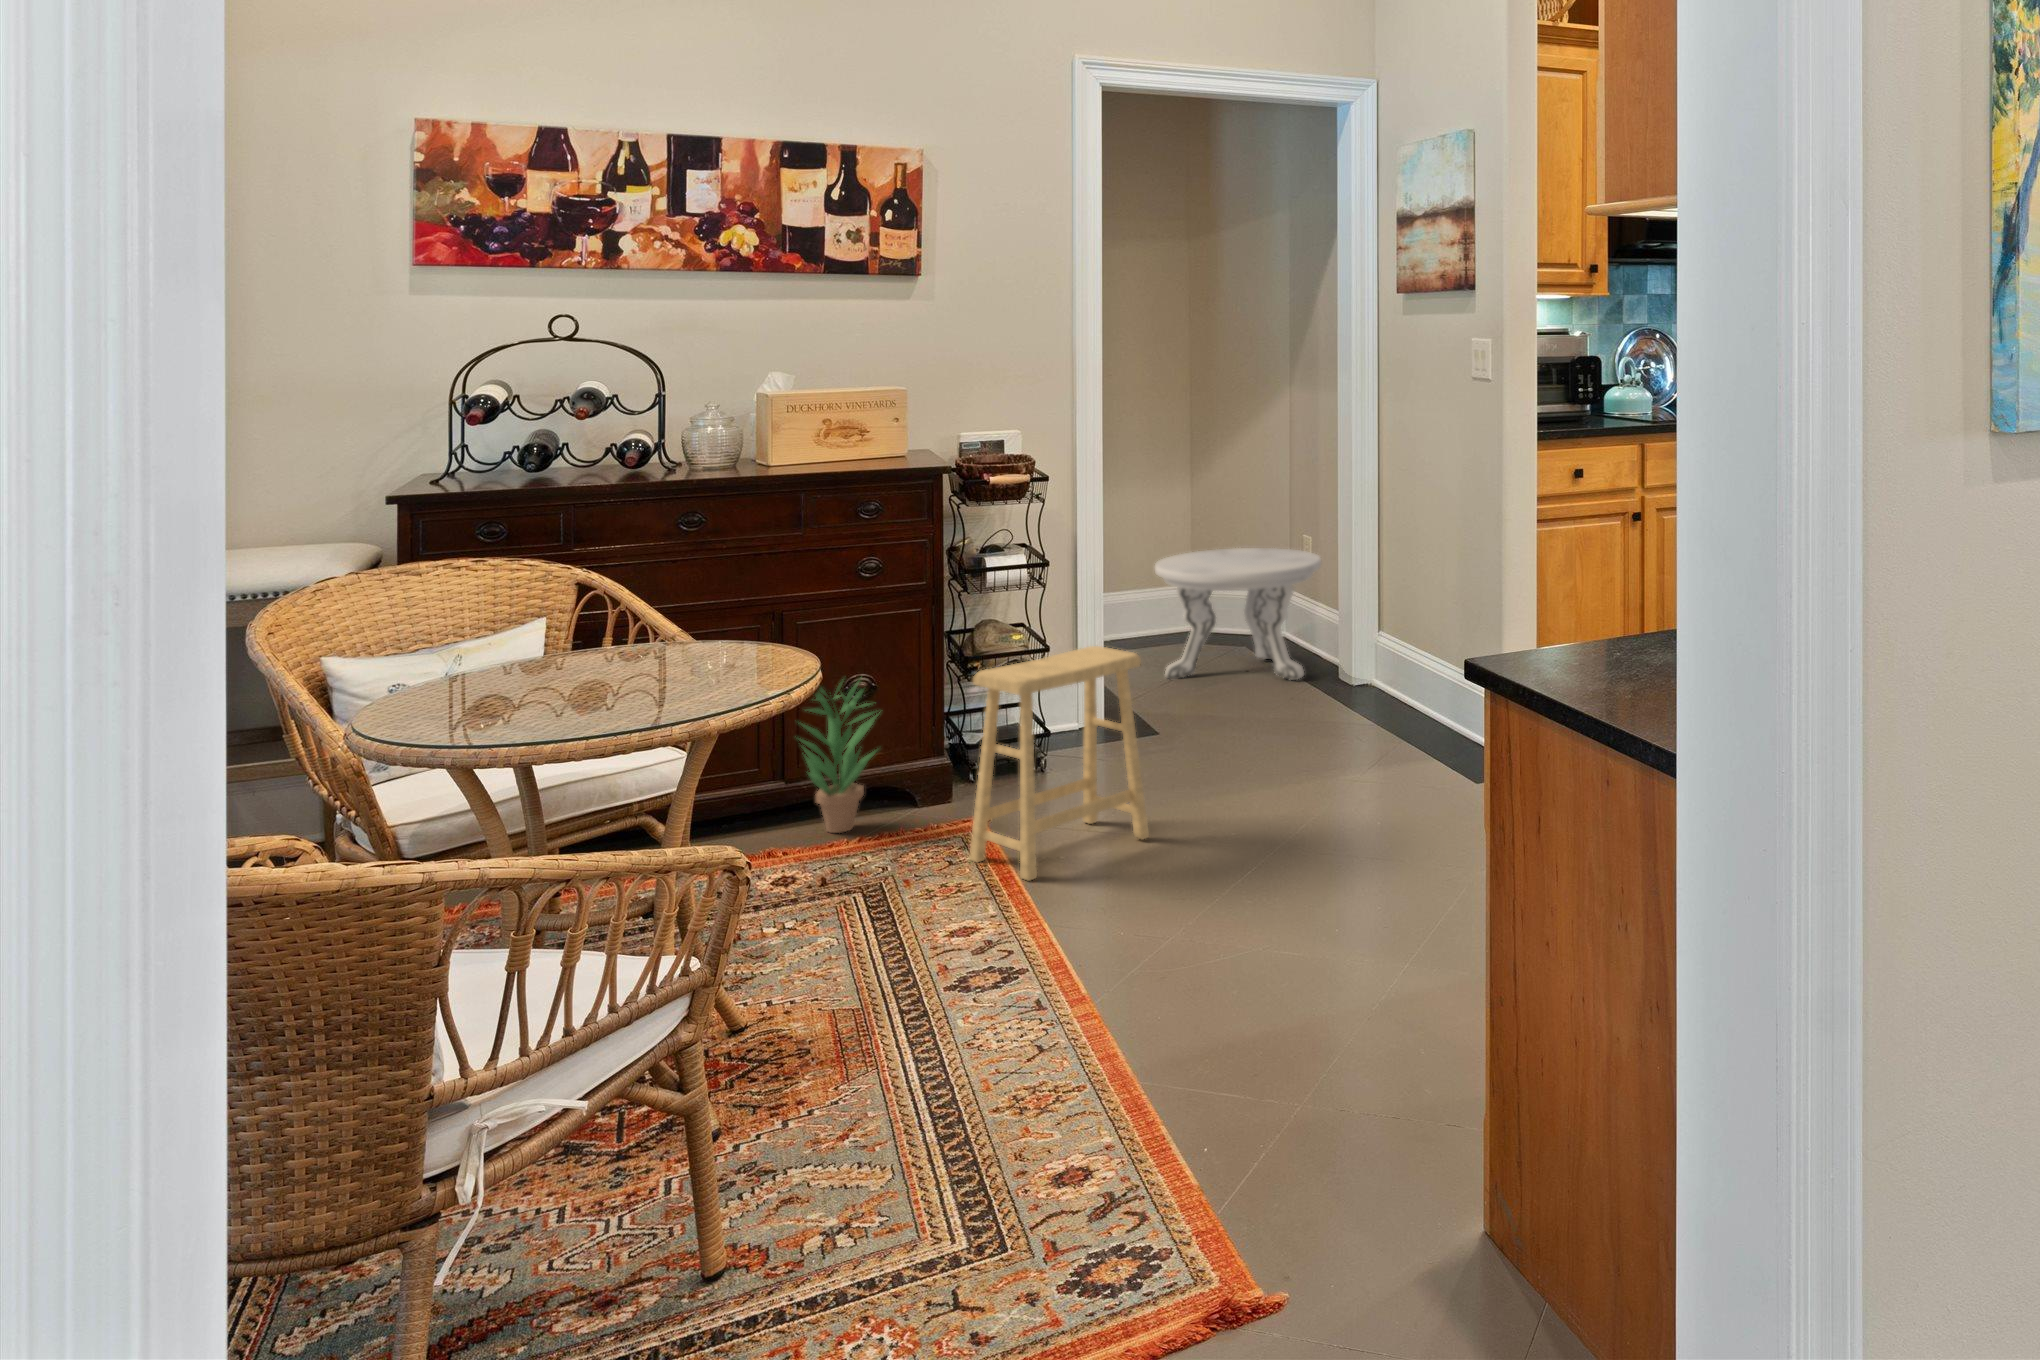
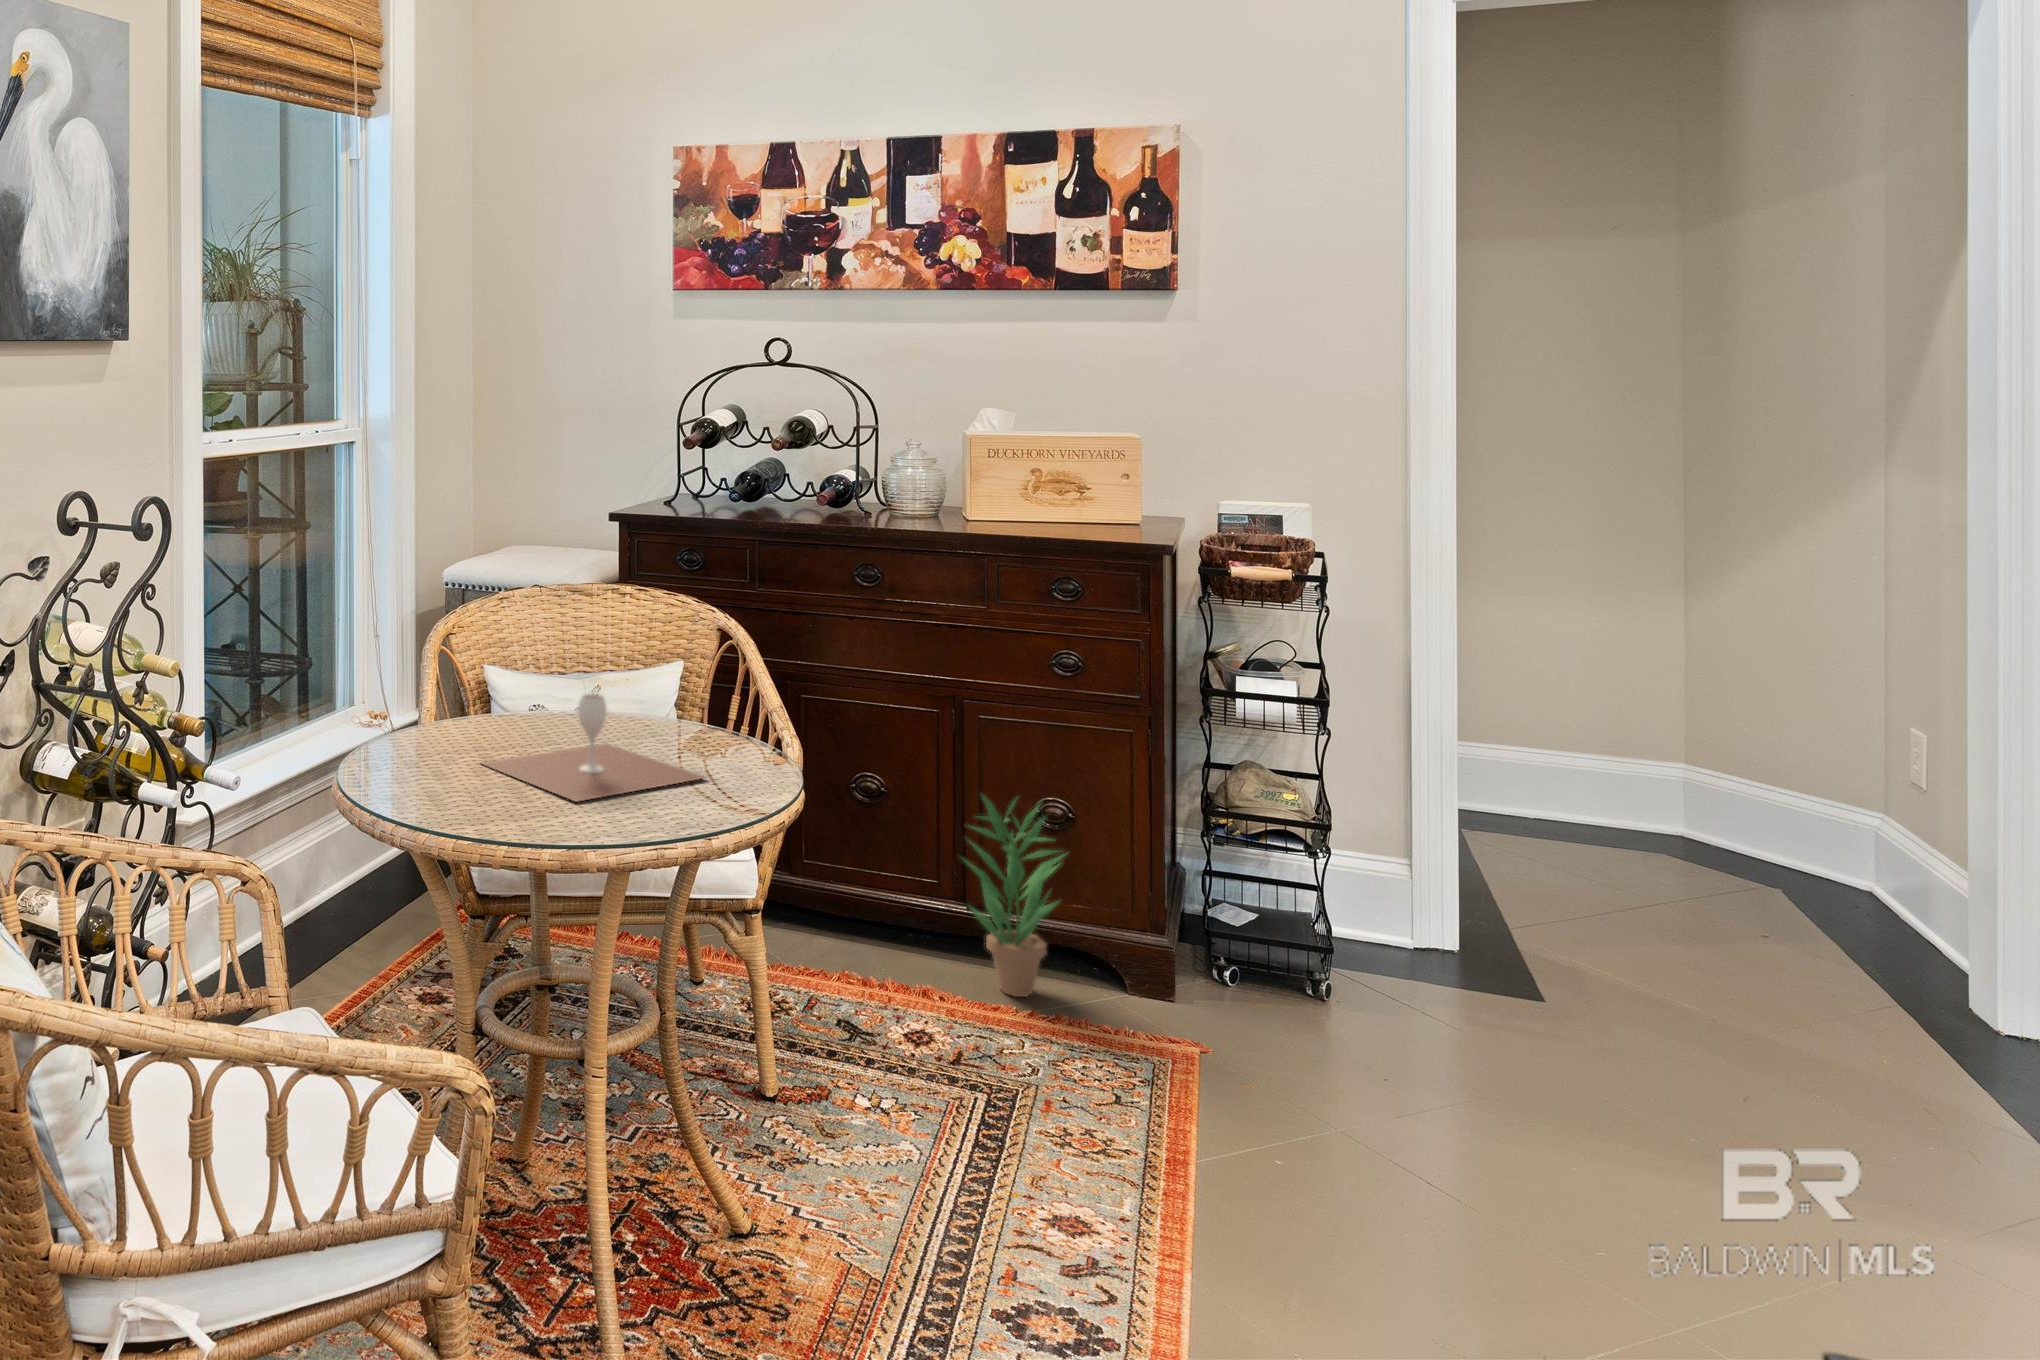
side table: present [1155,548,1321,680] -> none [1569,716,1909,971]
wine glass: none [512,633,729,713] -> present [483,694,705,802]
footstool: present [969,646,1149,881] -> none [1147,835,1441,1177]

